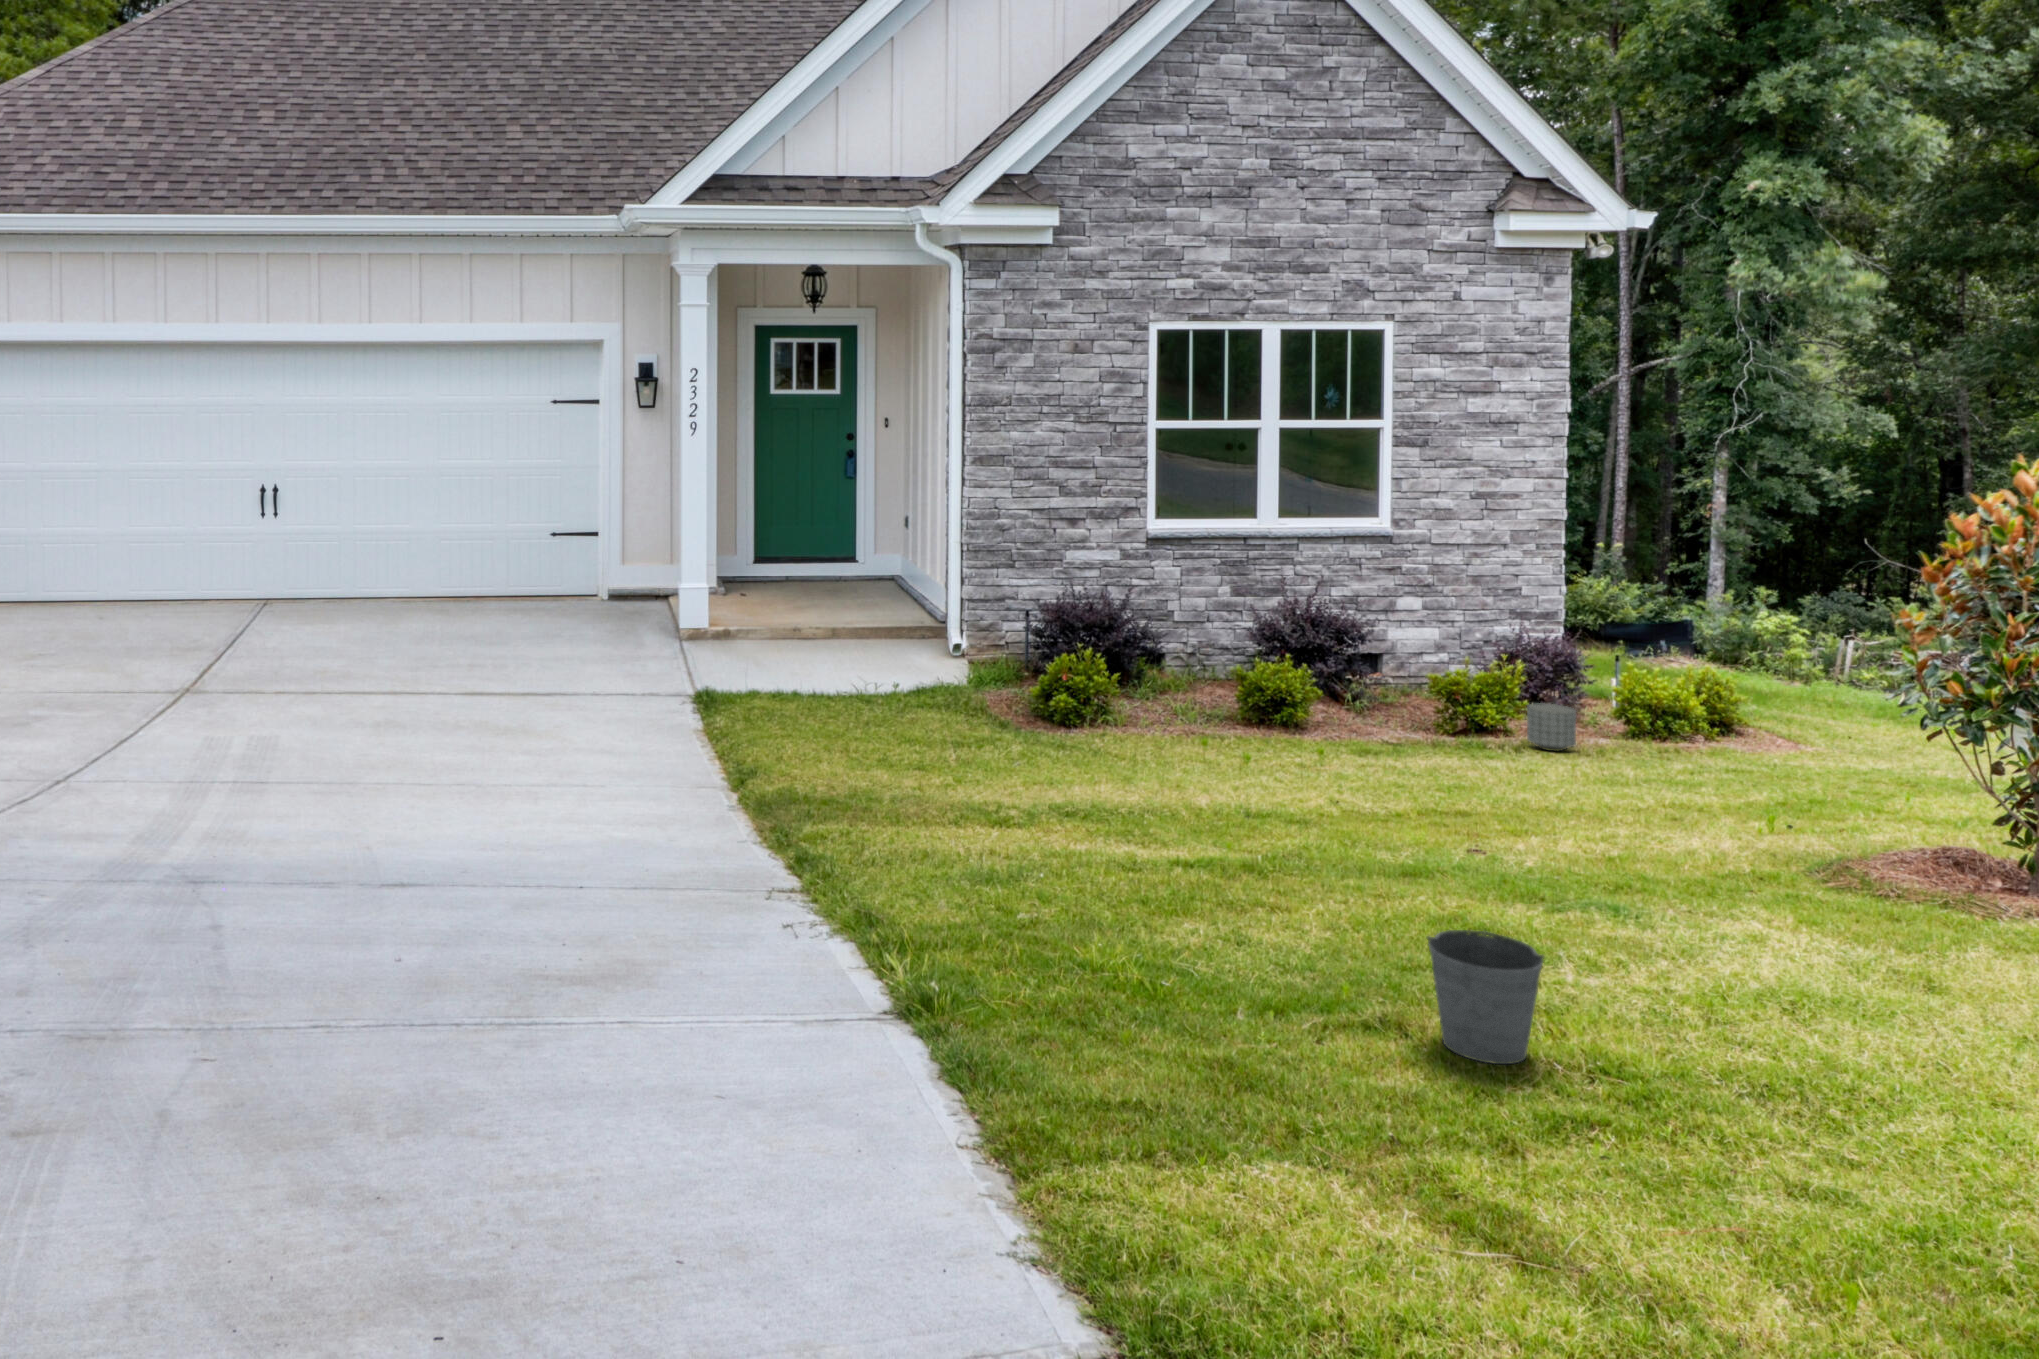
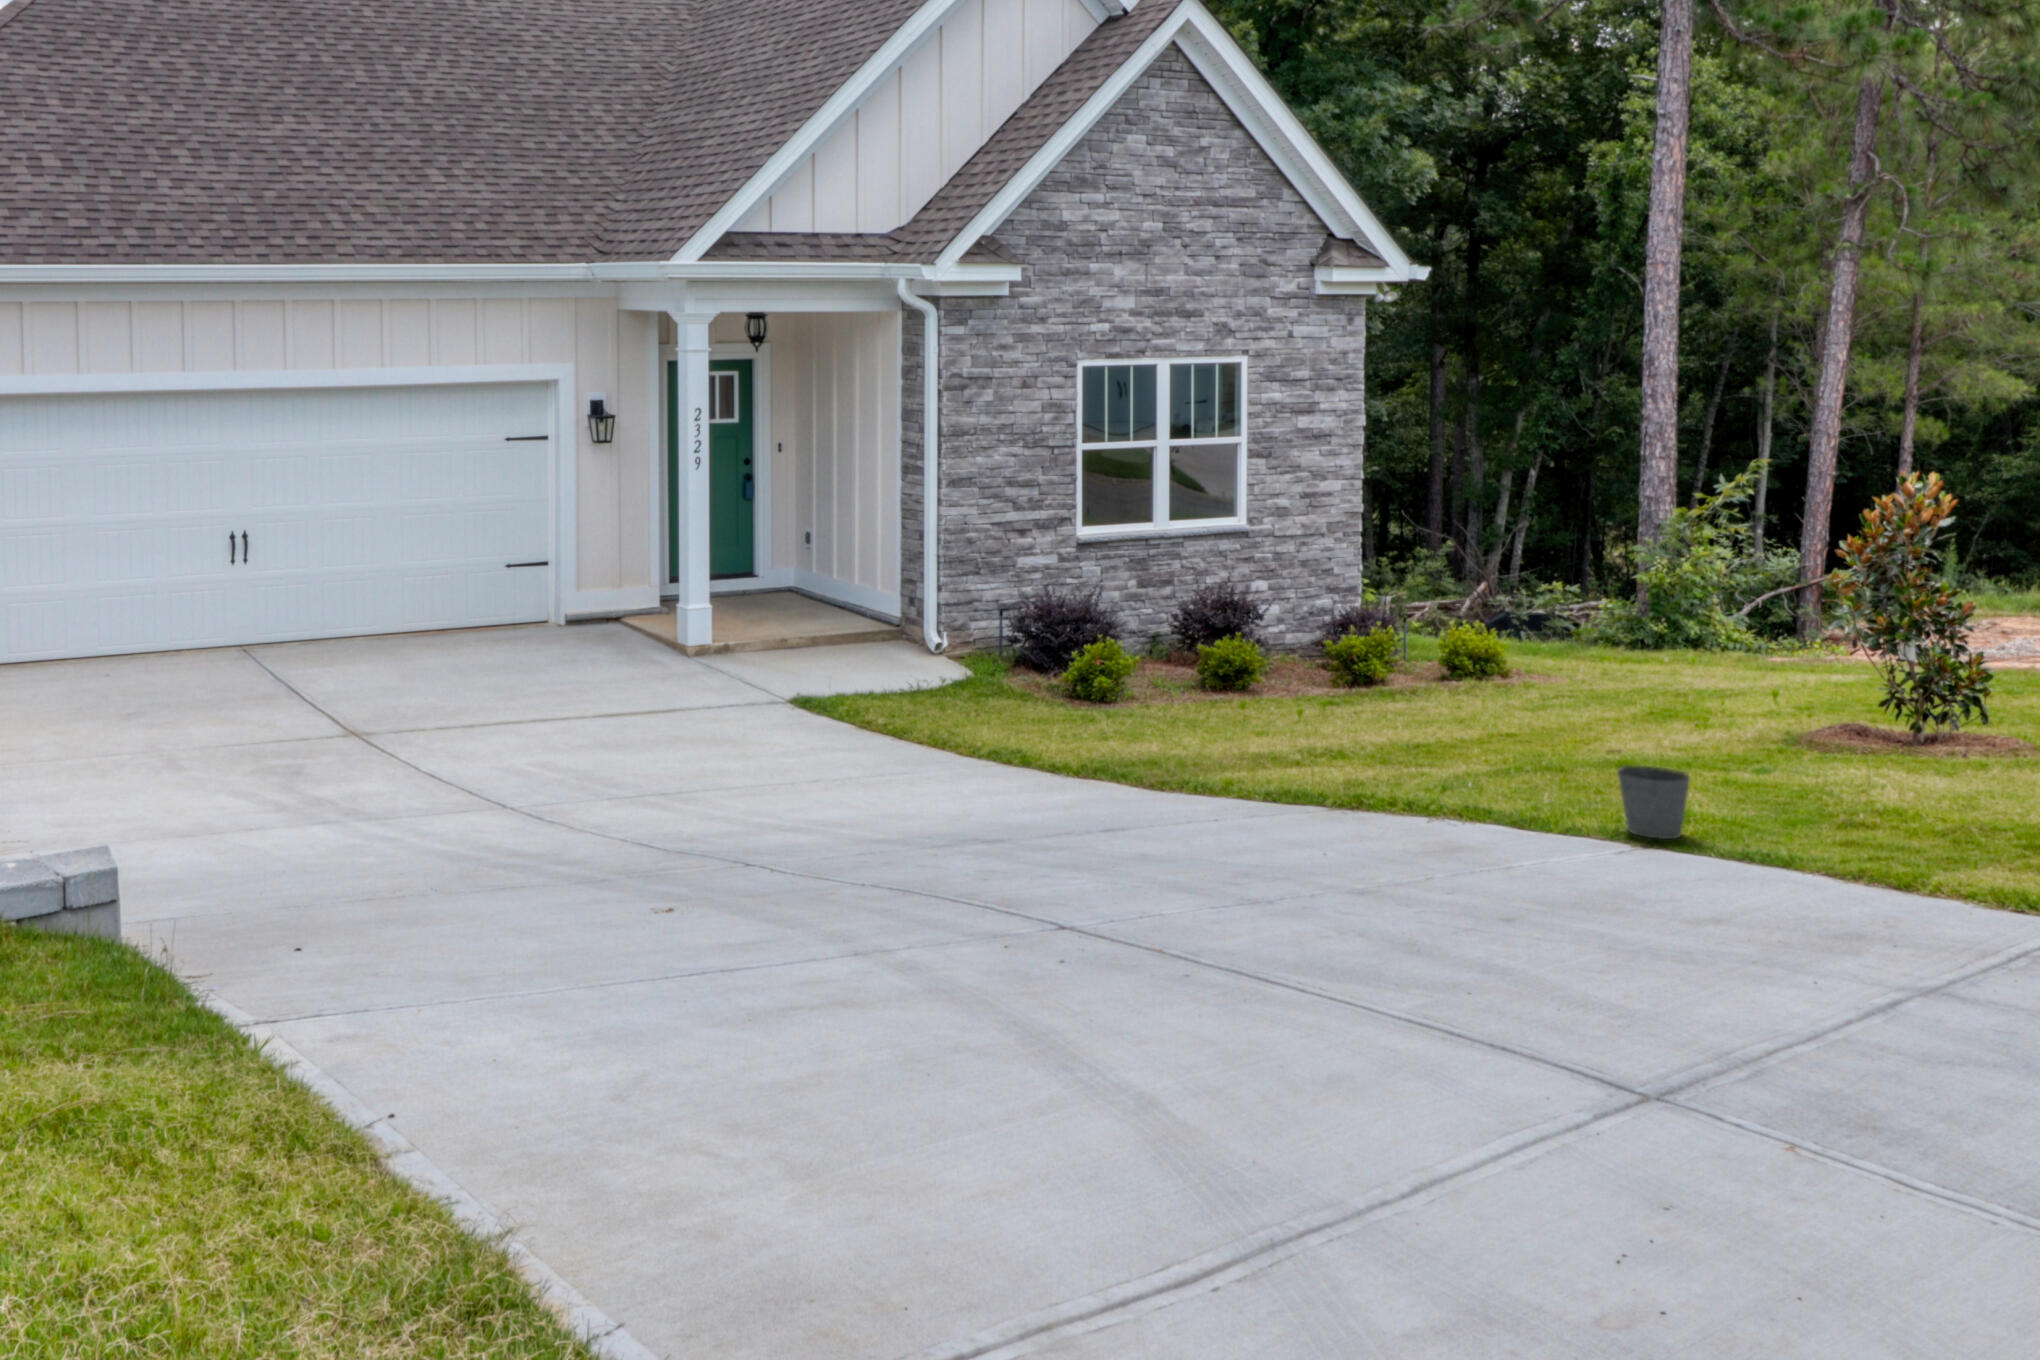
planter: present [1527,704,1576,751] -> none [1398,652,1435,687]

